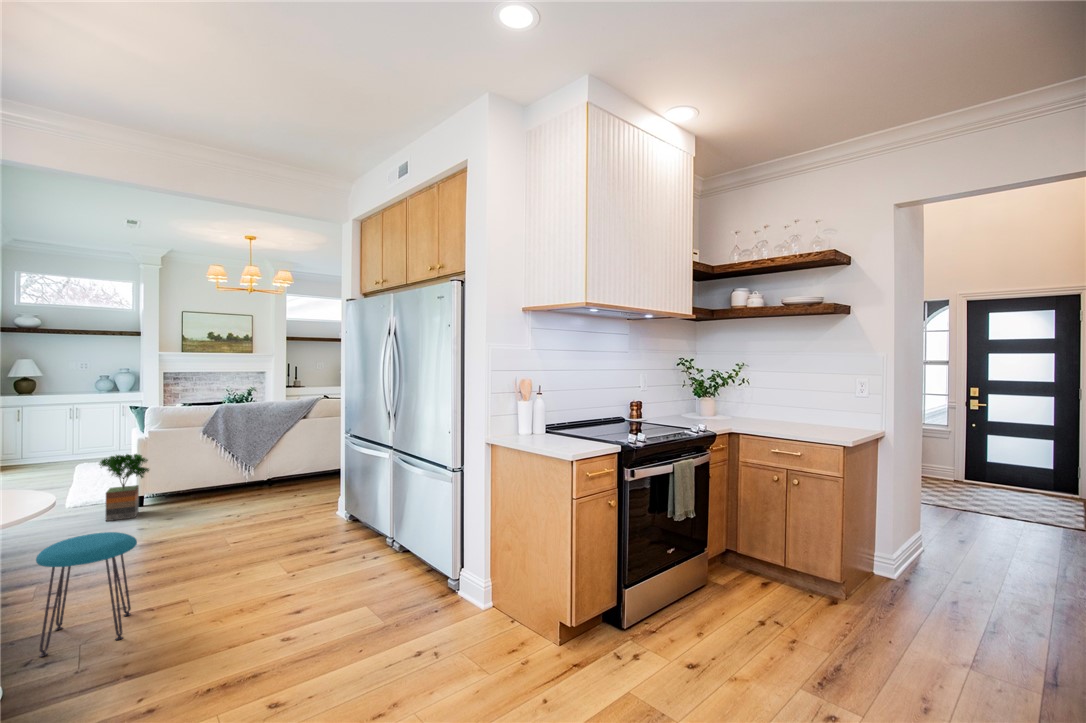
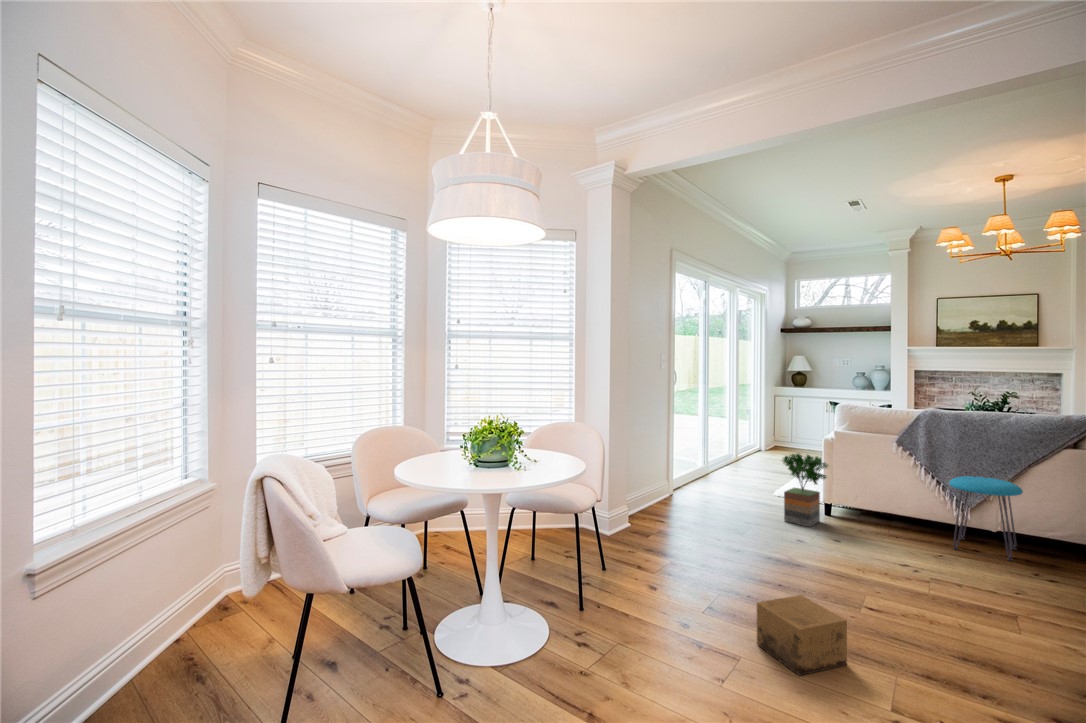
stool: present [36,532,137,657] -> present [949,476,1023,561]
cardboard box: none [185,544,250,593] -> present [757,595,847,676]

